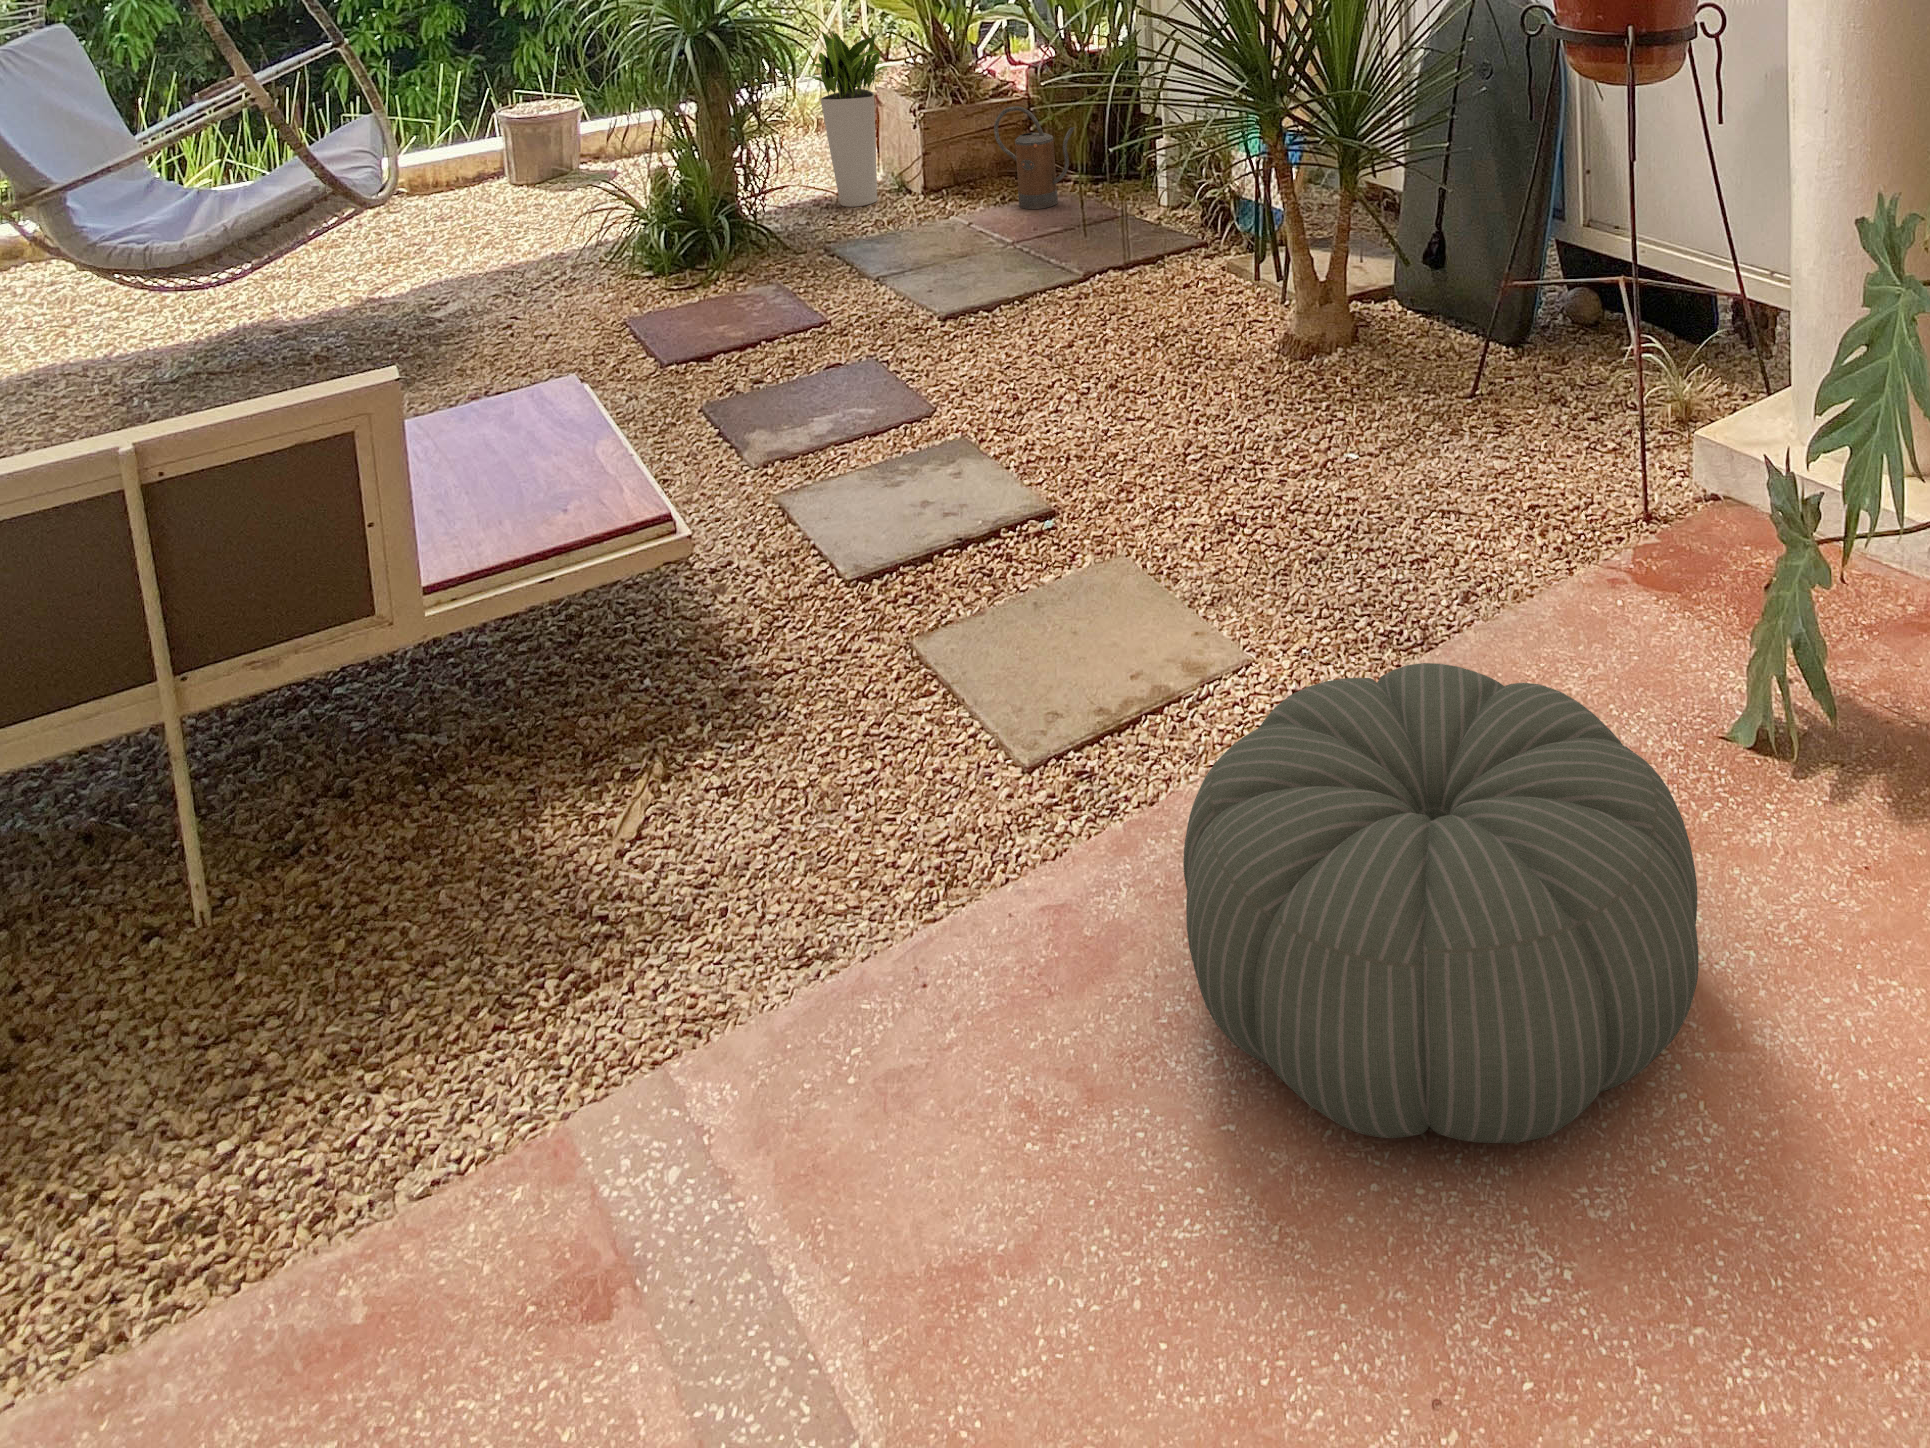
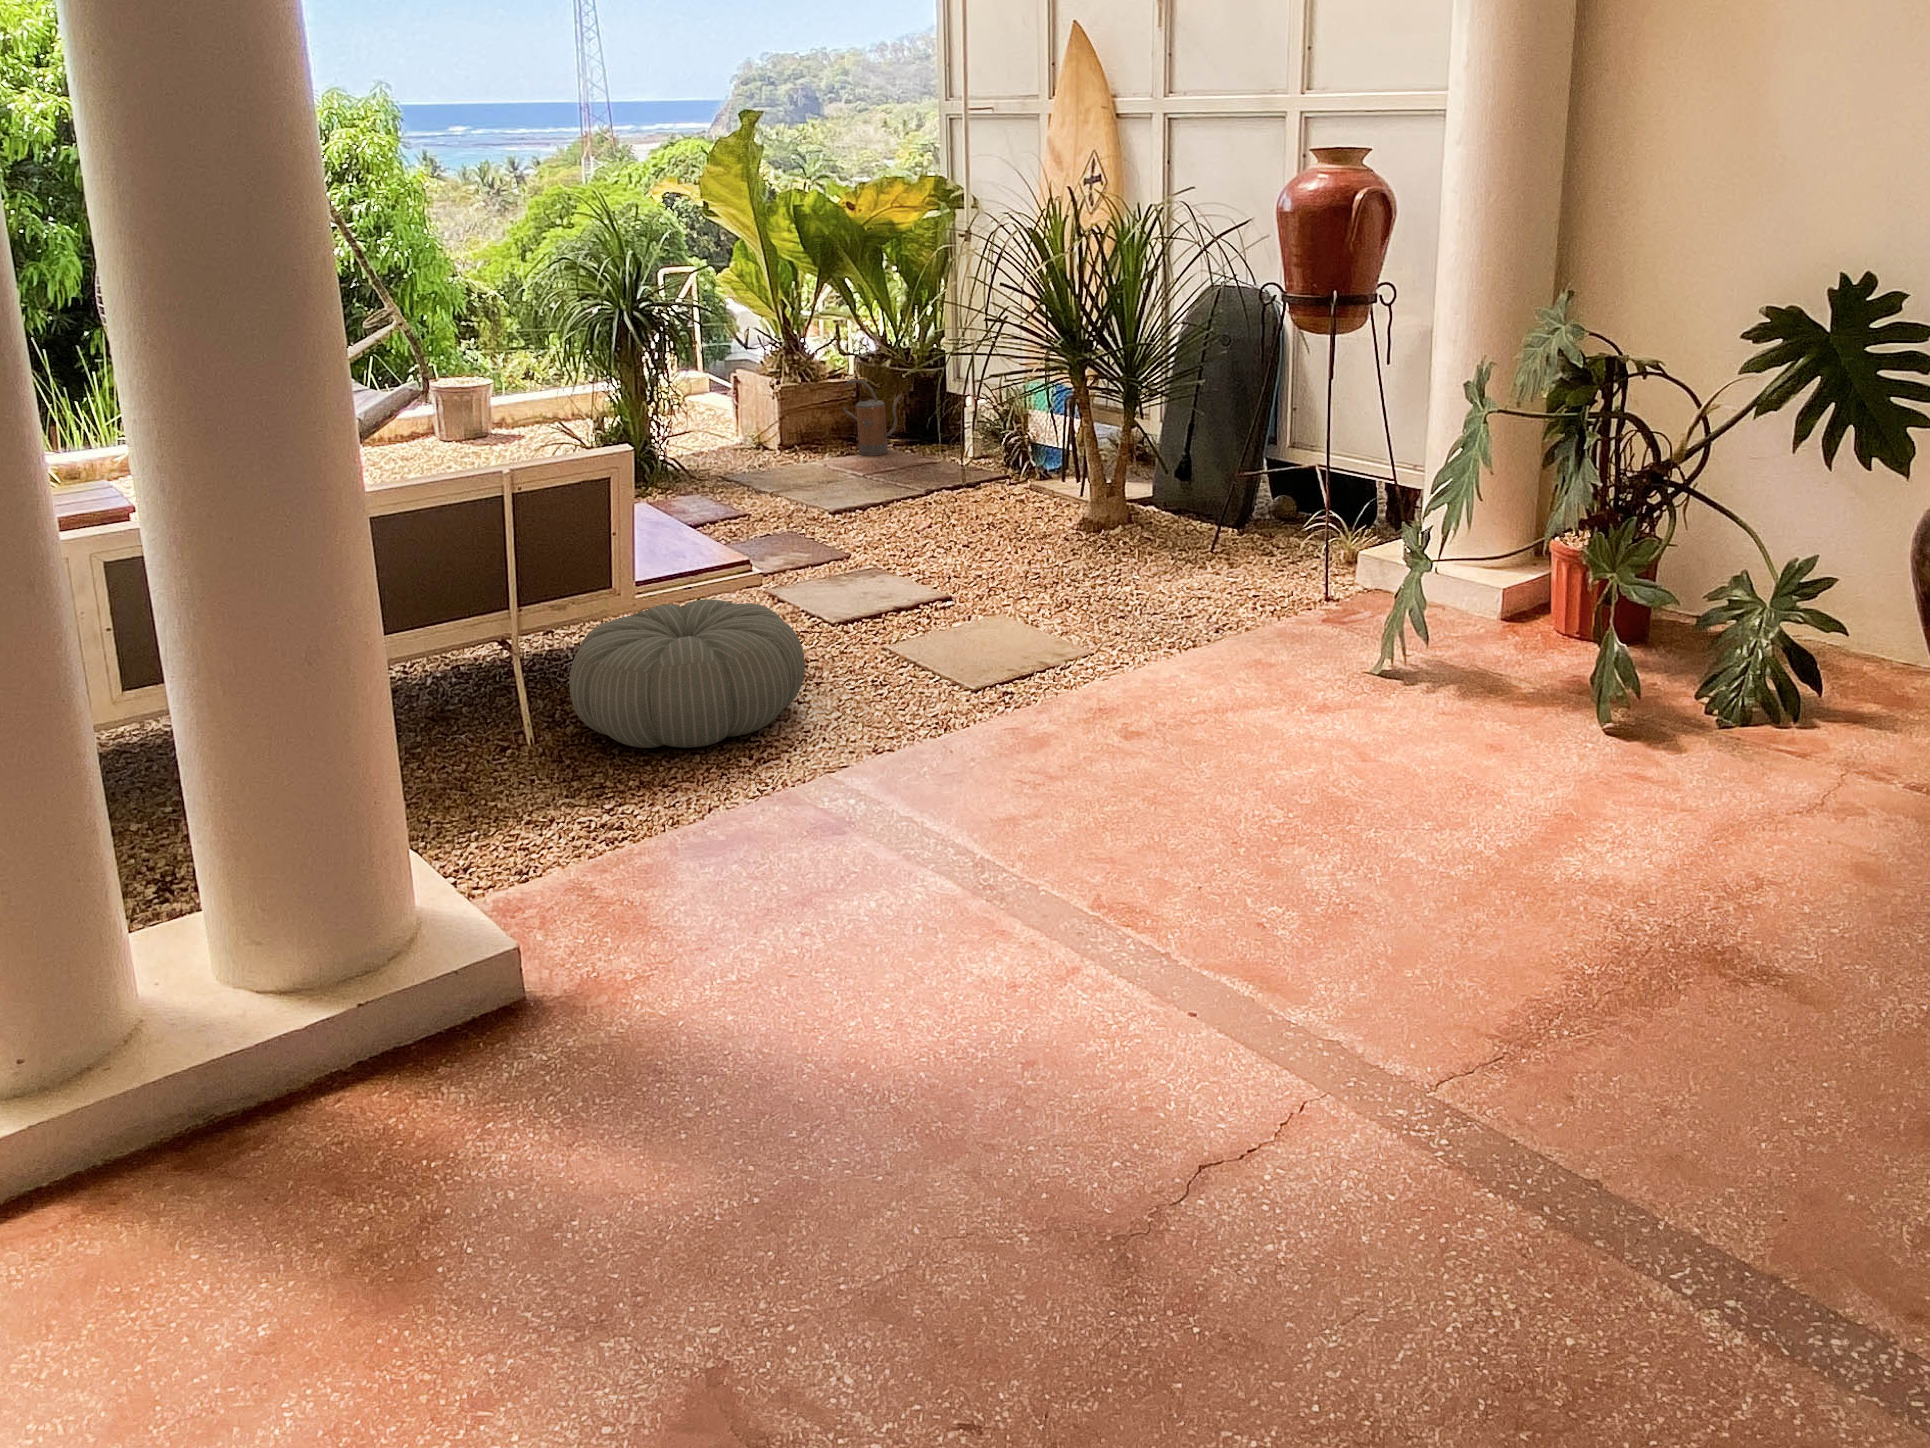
planter: present [810,31,891,207] -> none [693,323,760,456]
pouf: present [1183,663,1698,1143] -> present [569,599,805,748]

